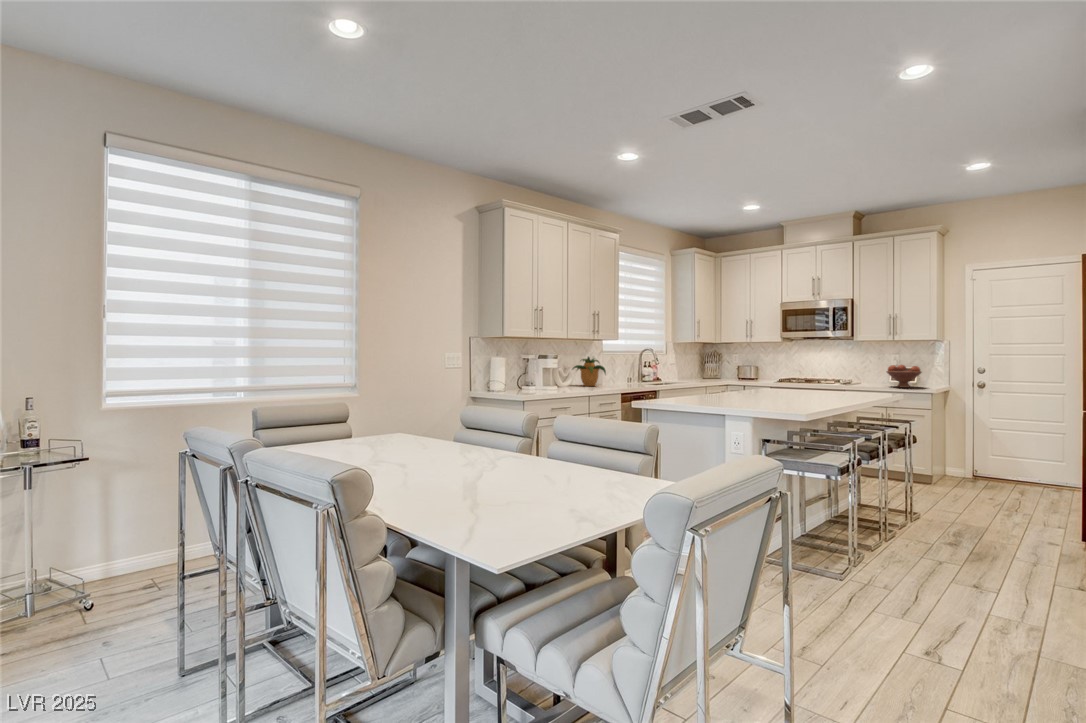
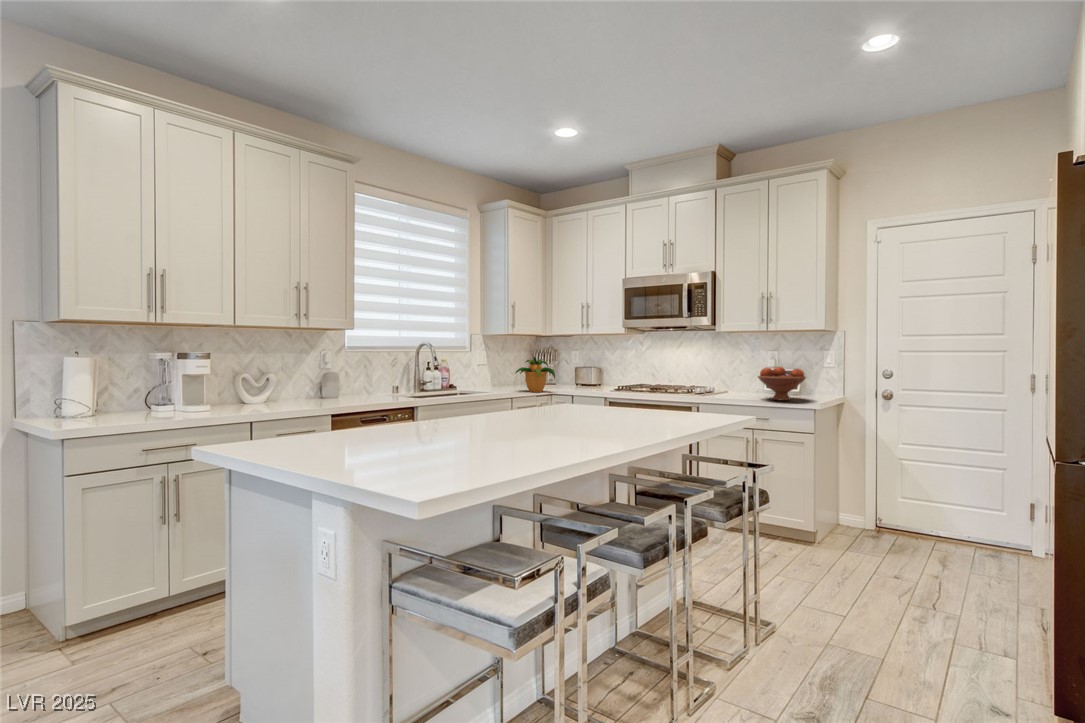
potted plant: present [572,357,606,386] -> present [515,357,555,392]

